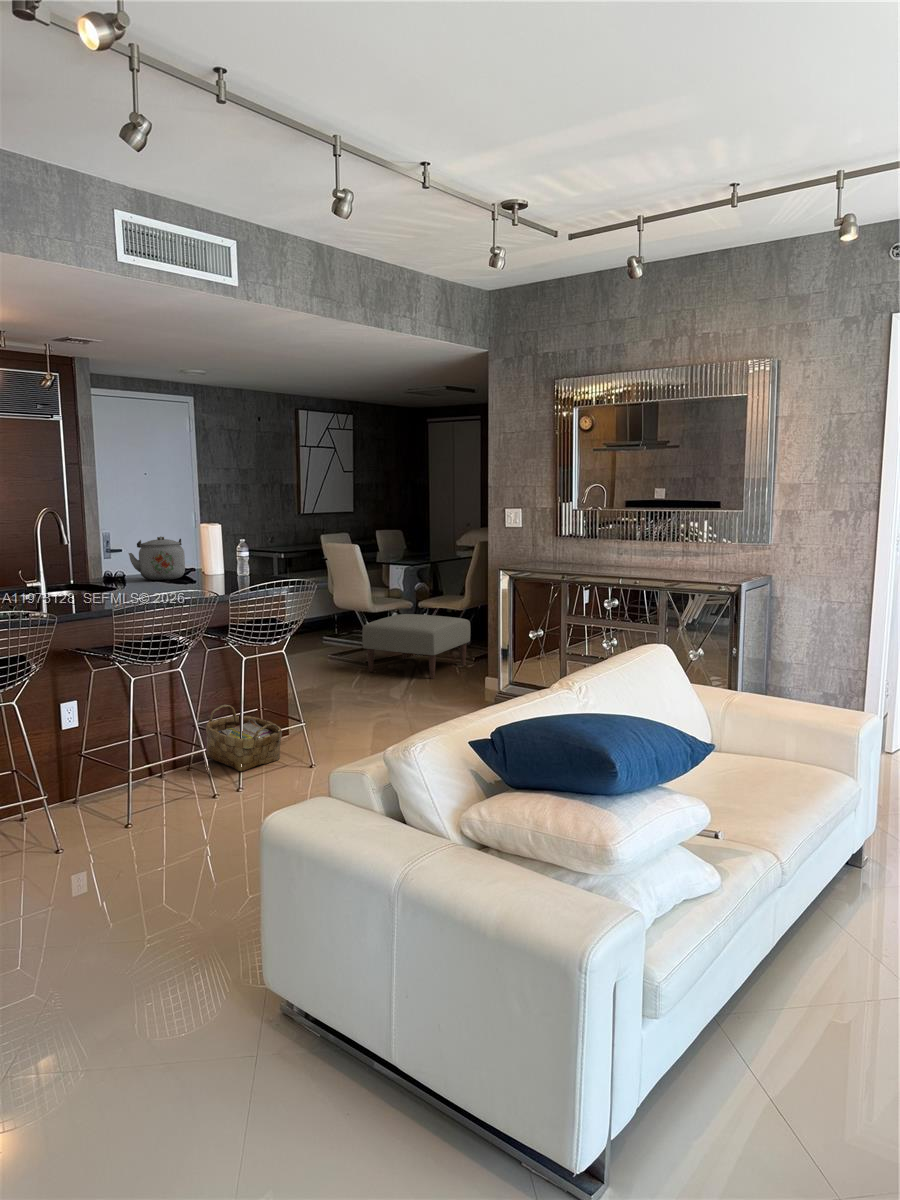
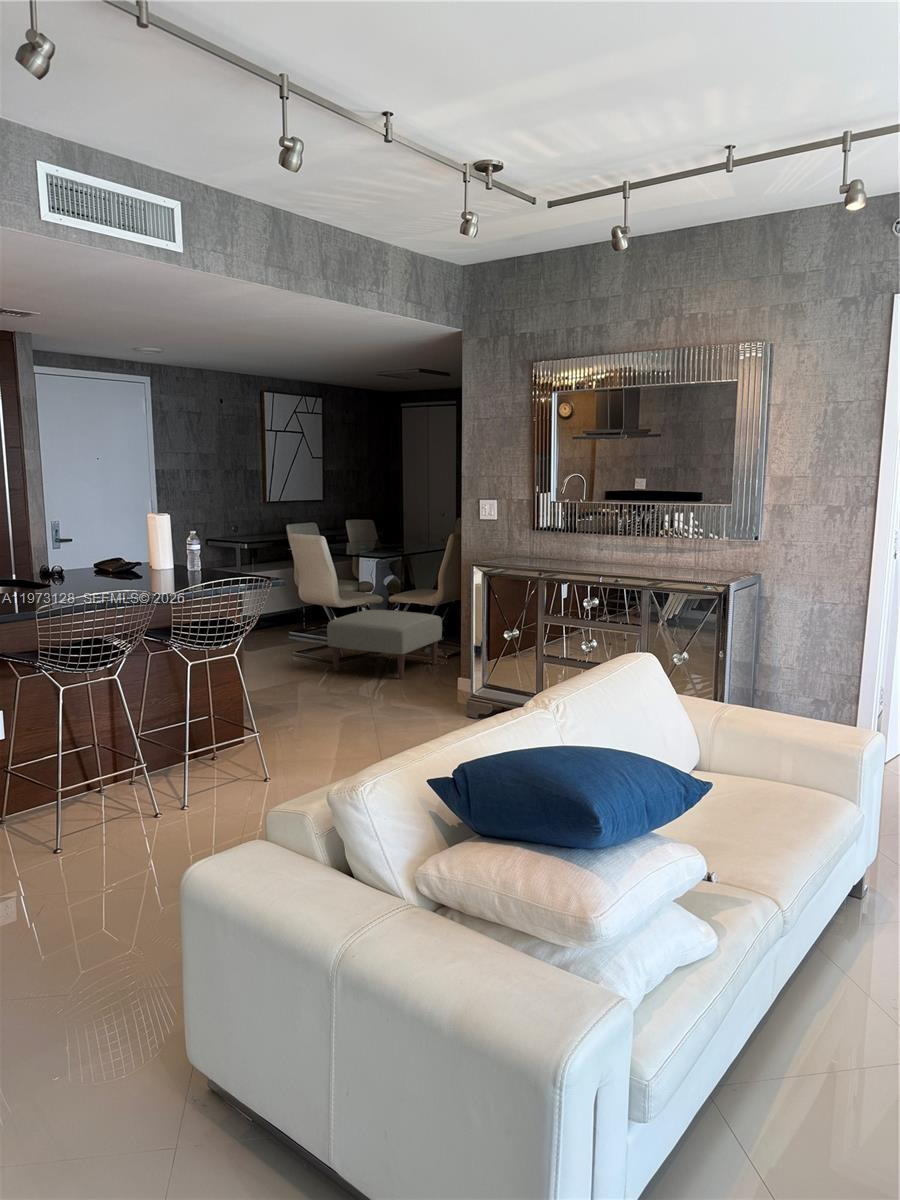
kettle: present [129,536,185,580] -> none [67,528,131,575]
woven basket: present [206,705,282,771] -> none [150,712,233,786]

